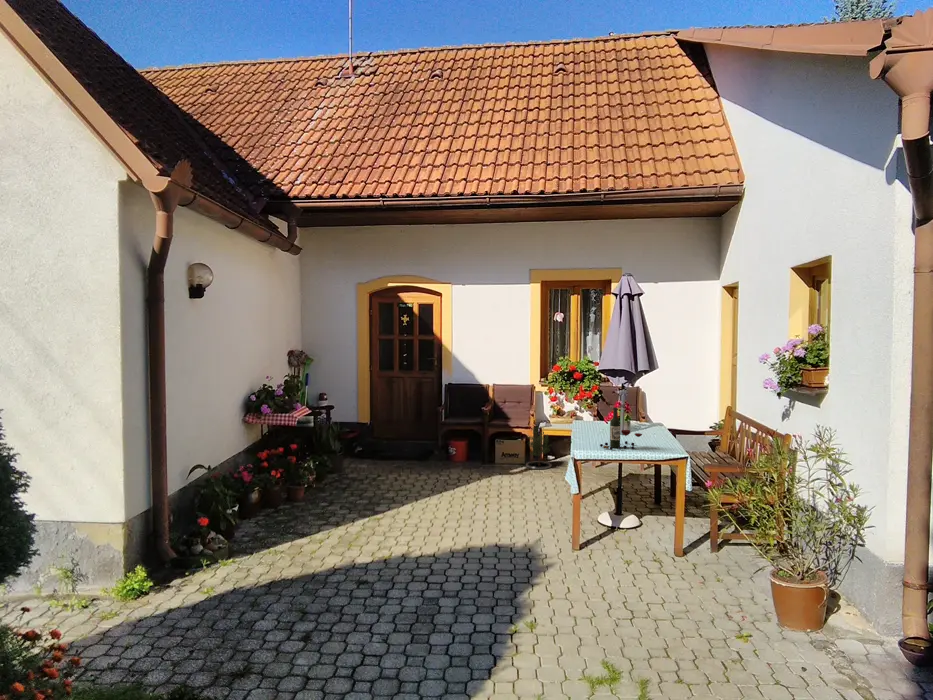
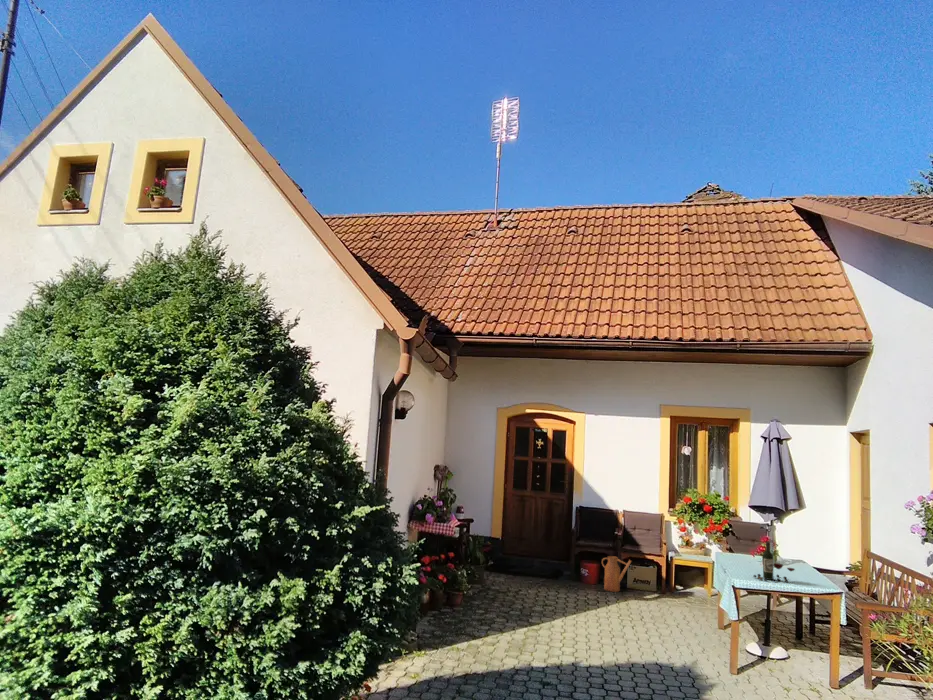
potted tree: present [526,427,551,469] -> none [657,550,684,599]
watering can: none [469,432,498,468] -> present [602,556,631,592]

